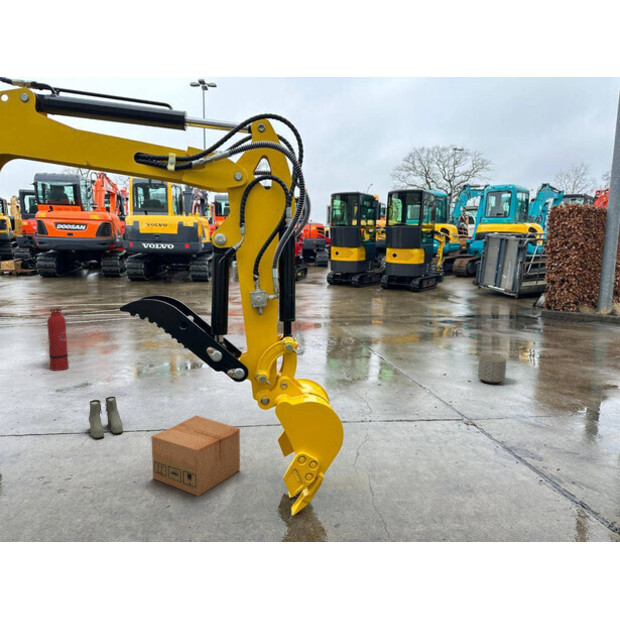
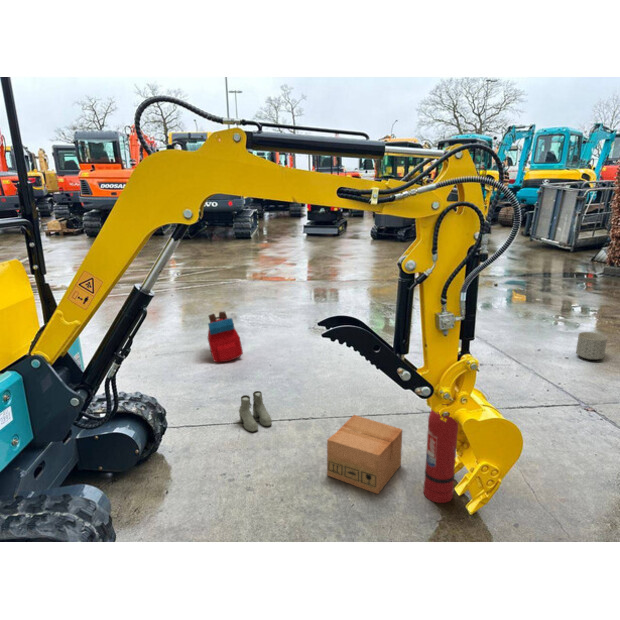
fire extinguisher: present [47,309,69,371] -> present [424,402,458,503]
backpack: none [92,327,131,379] -> present [208,312,243,362]

